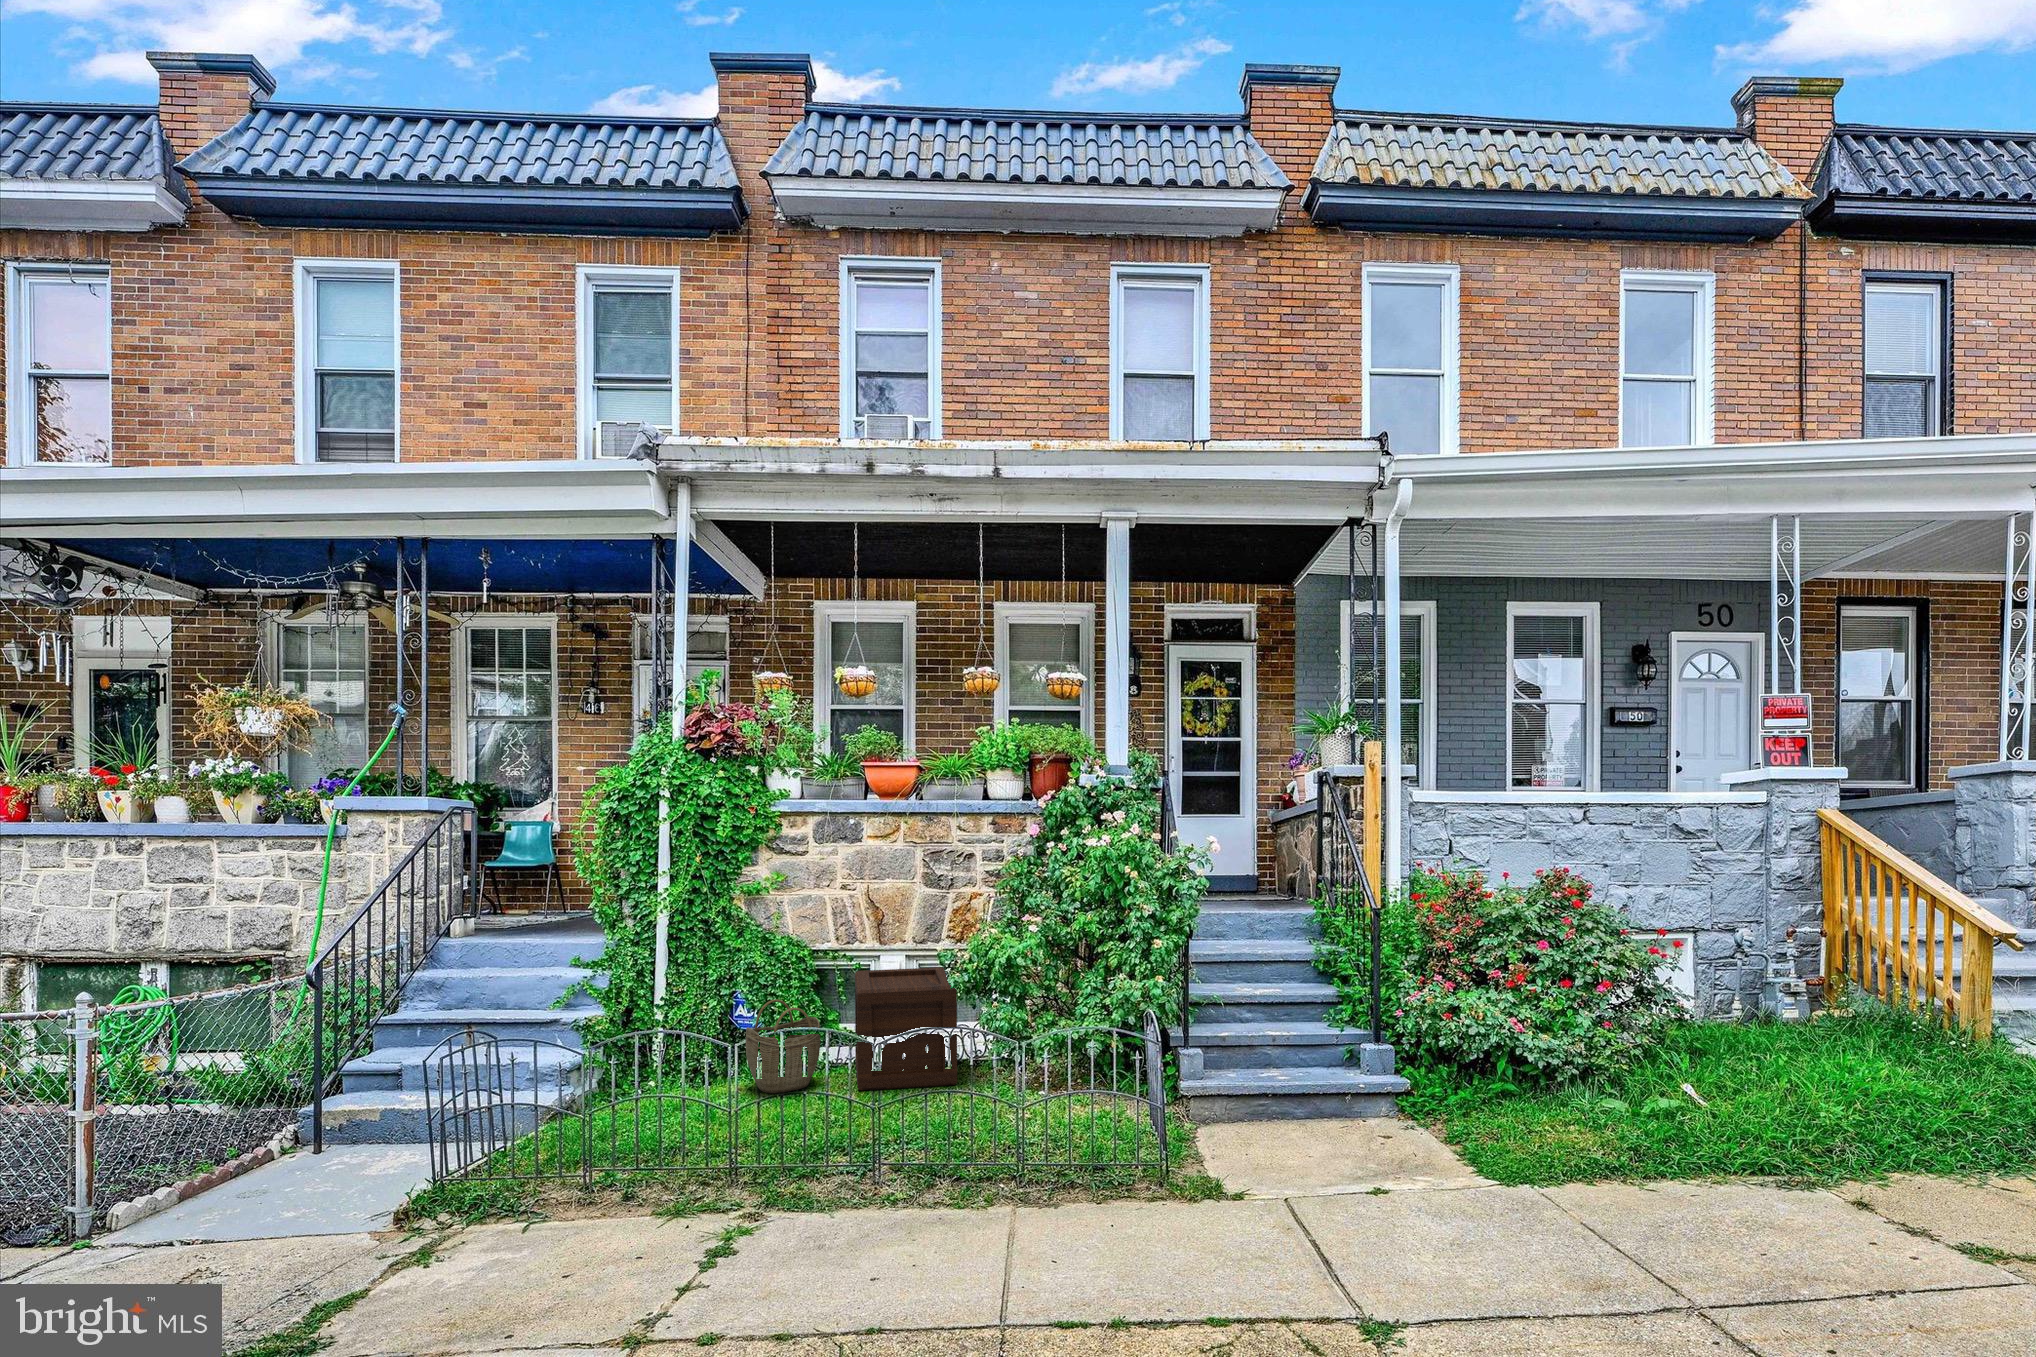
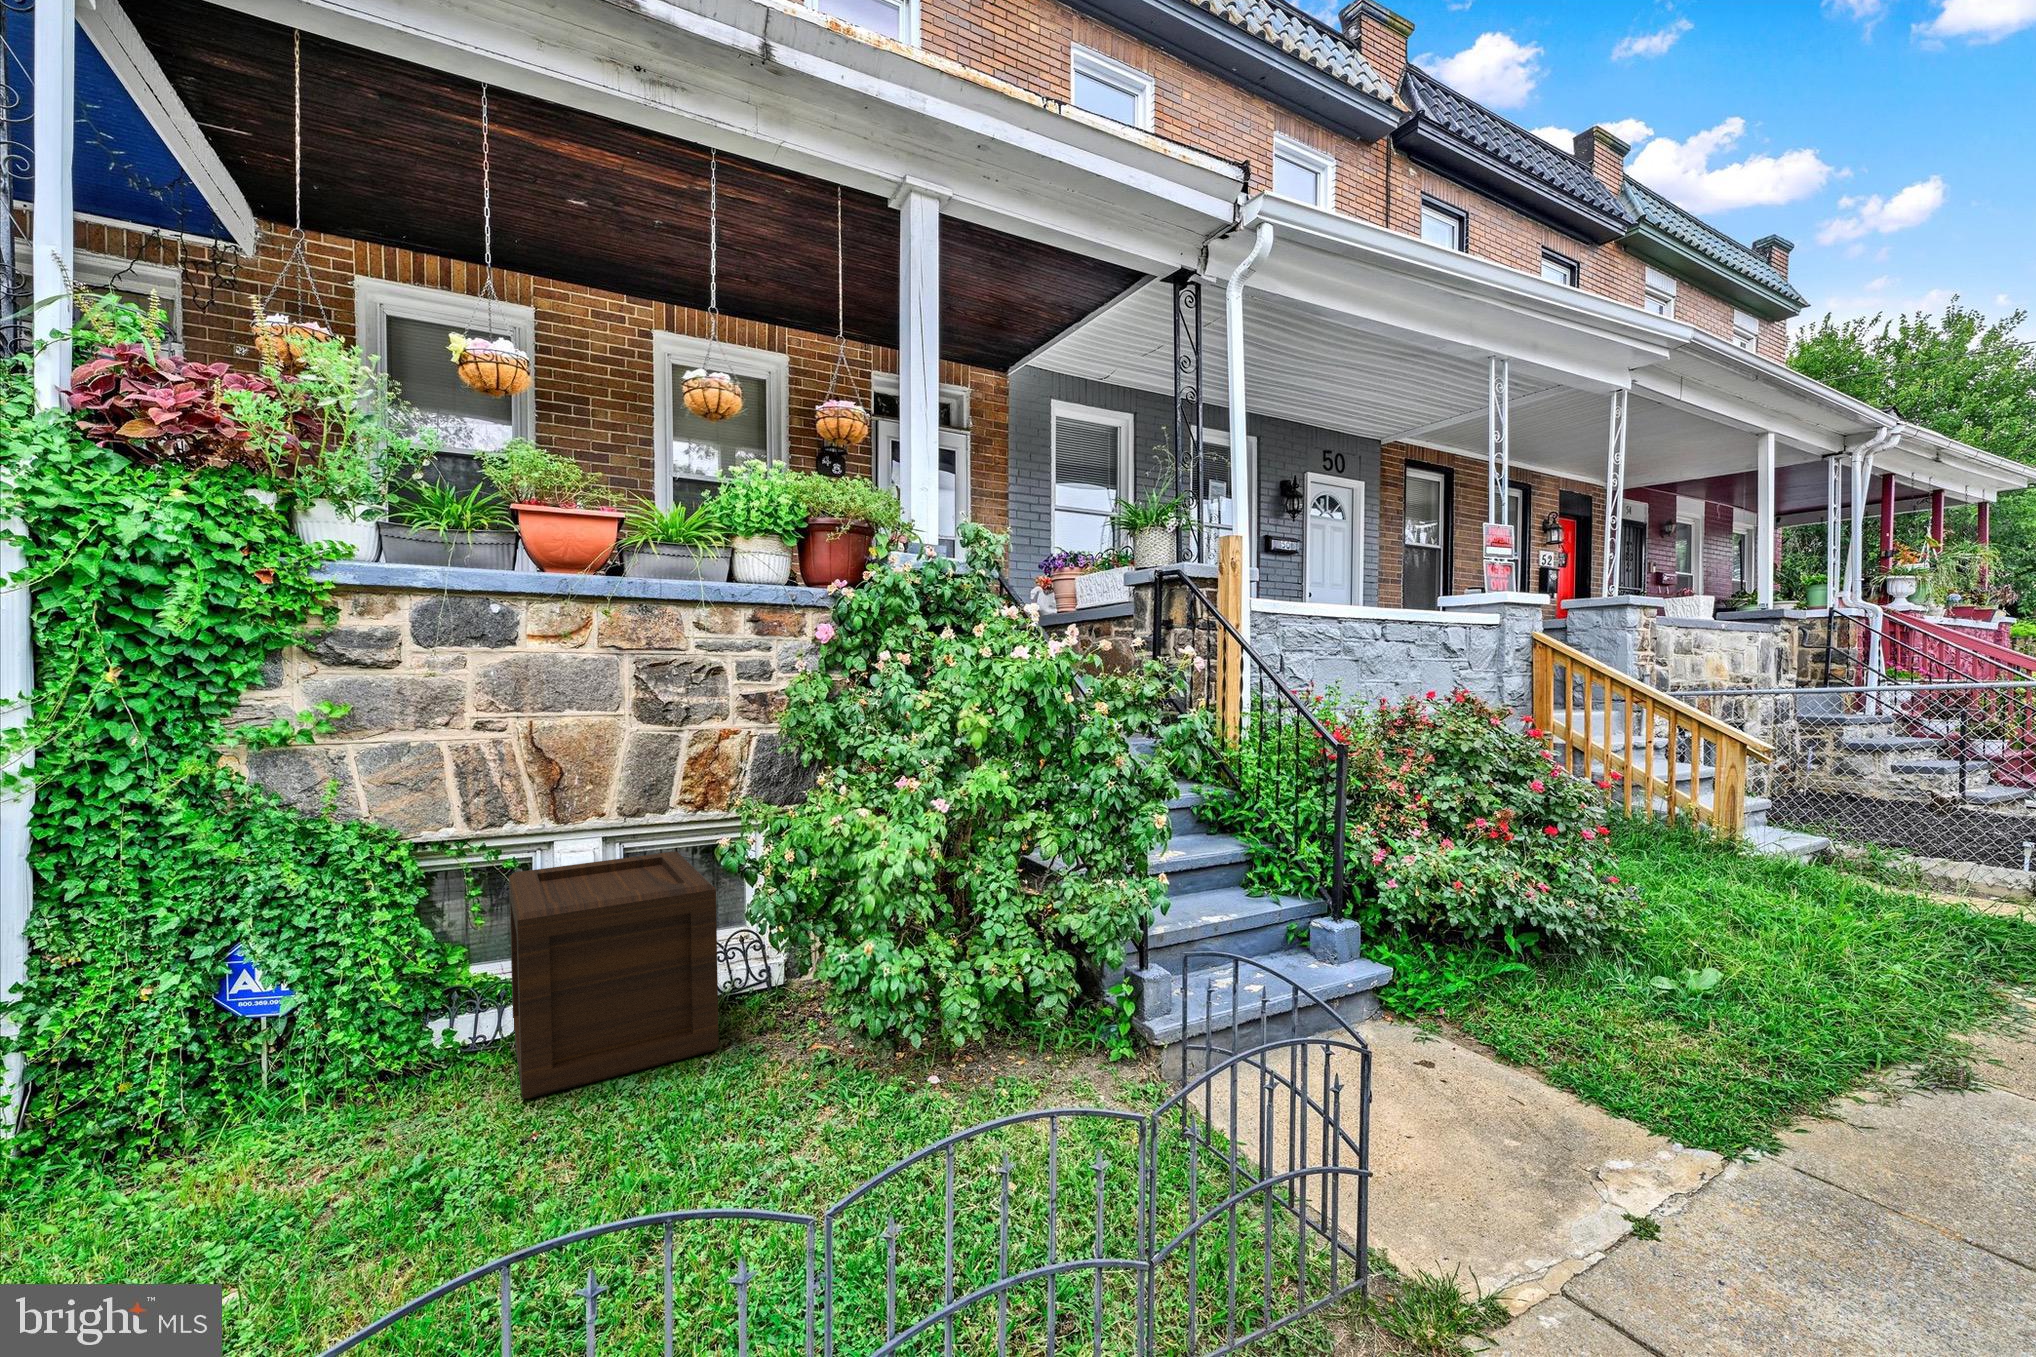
woven basket: present [746,1000,820,1093] -> none [247,948,436,1148]

